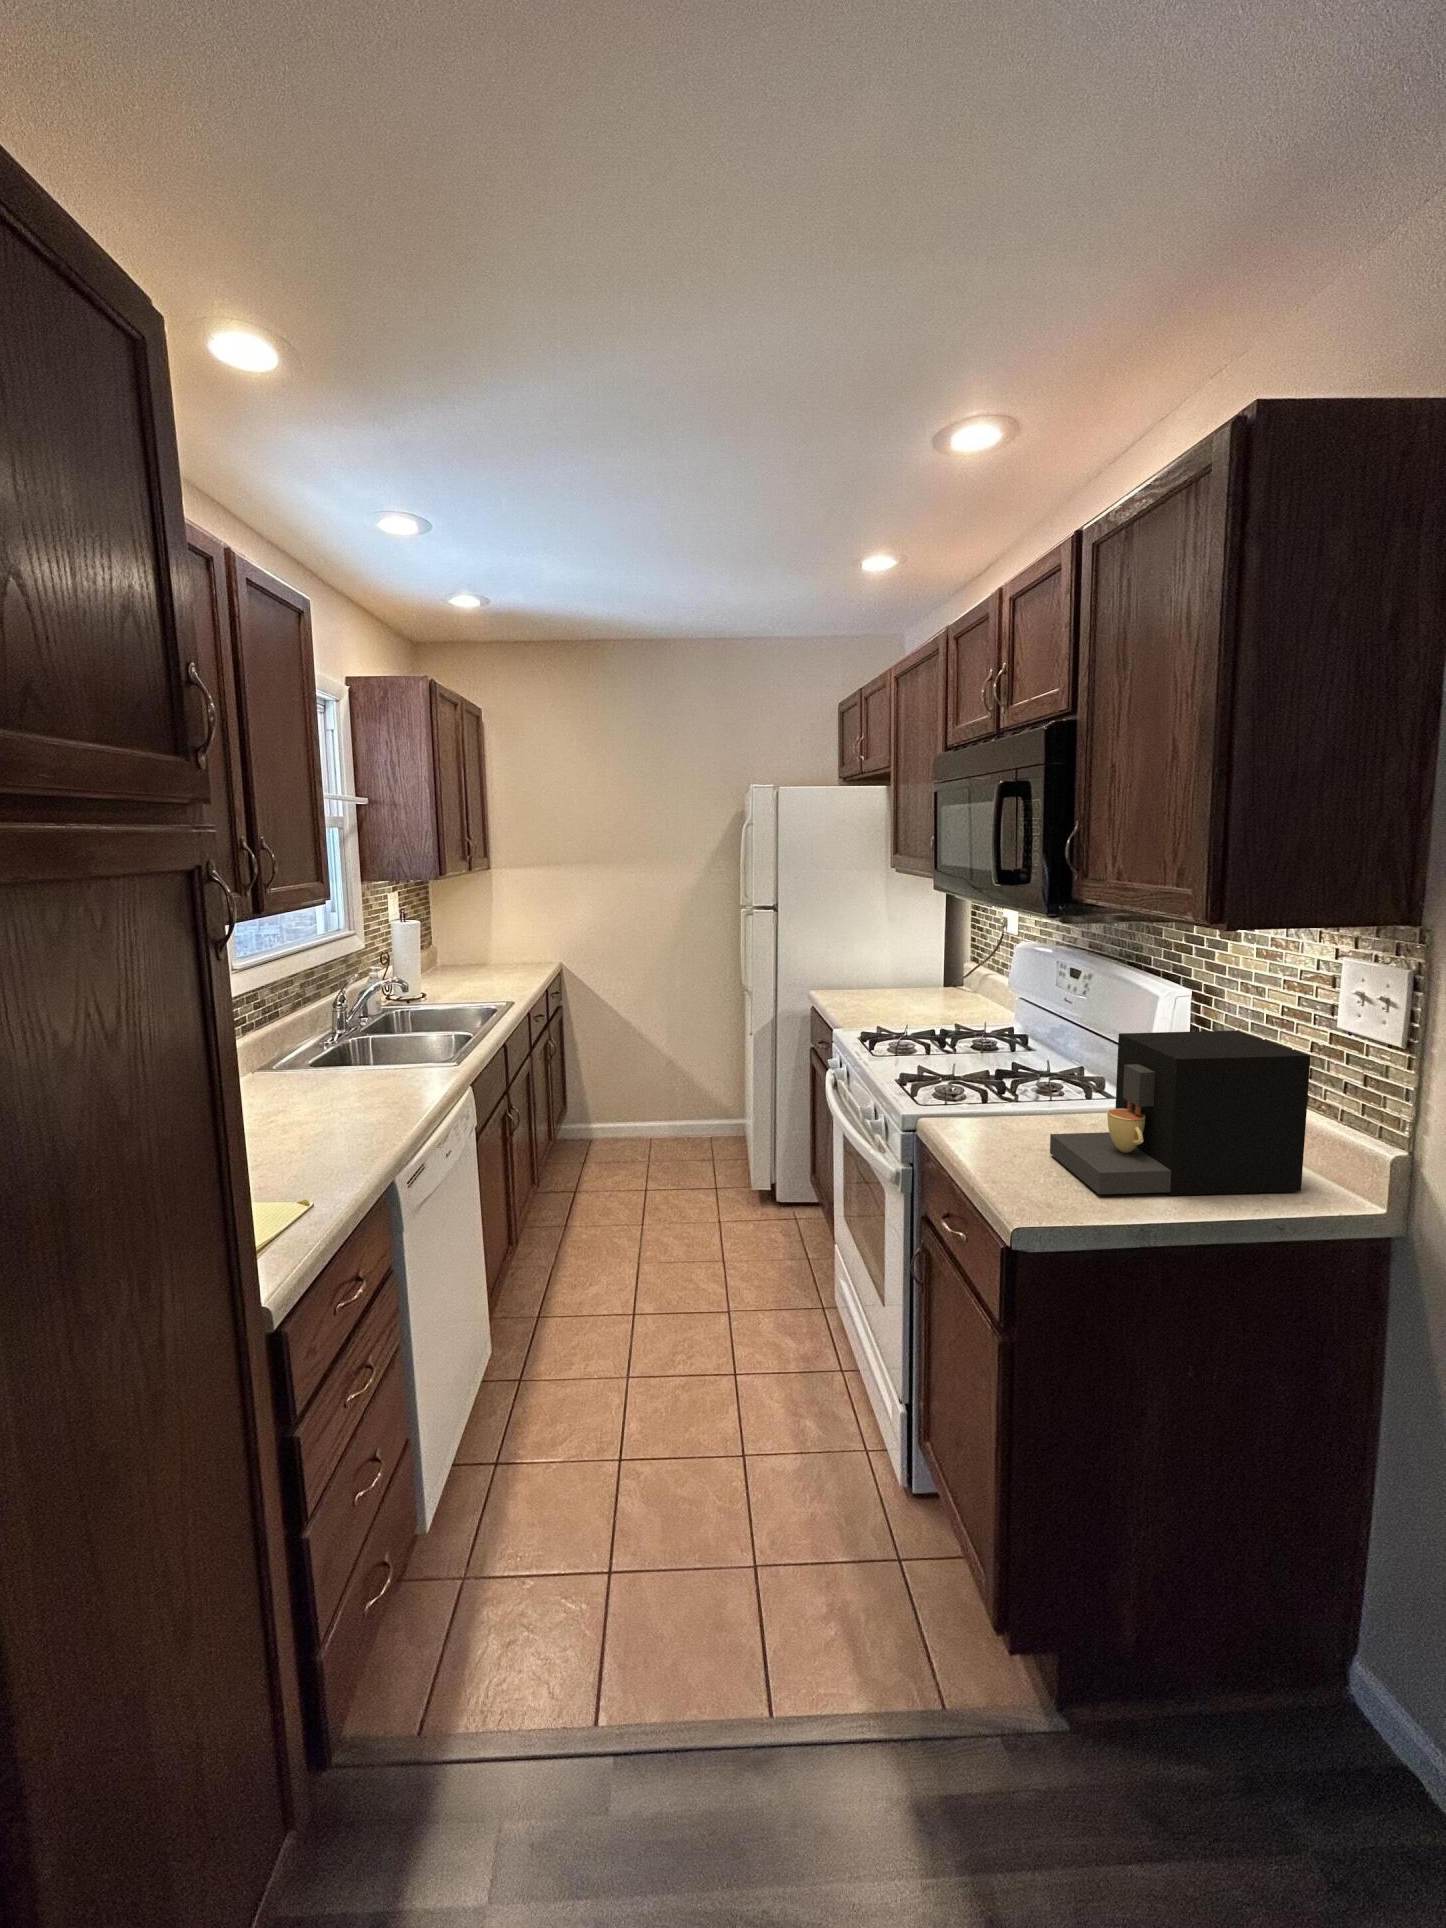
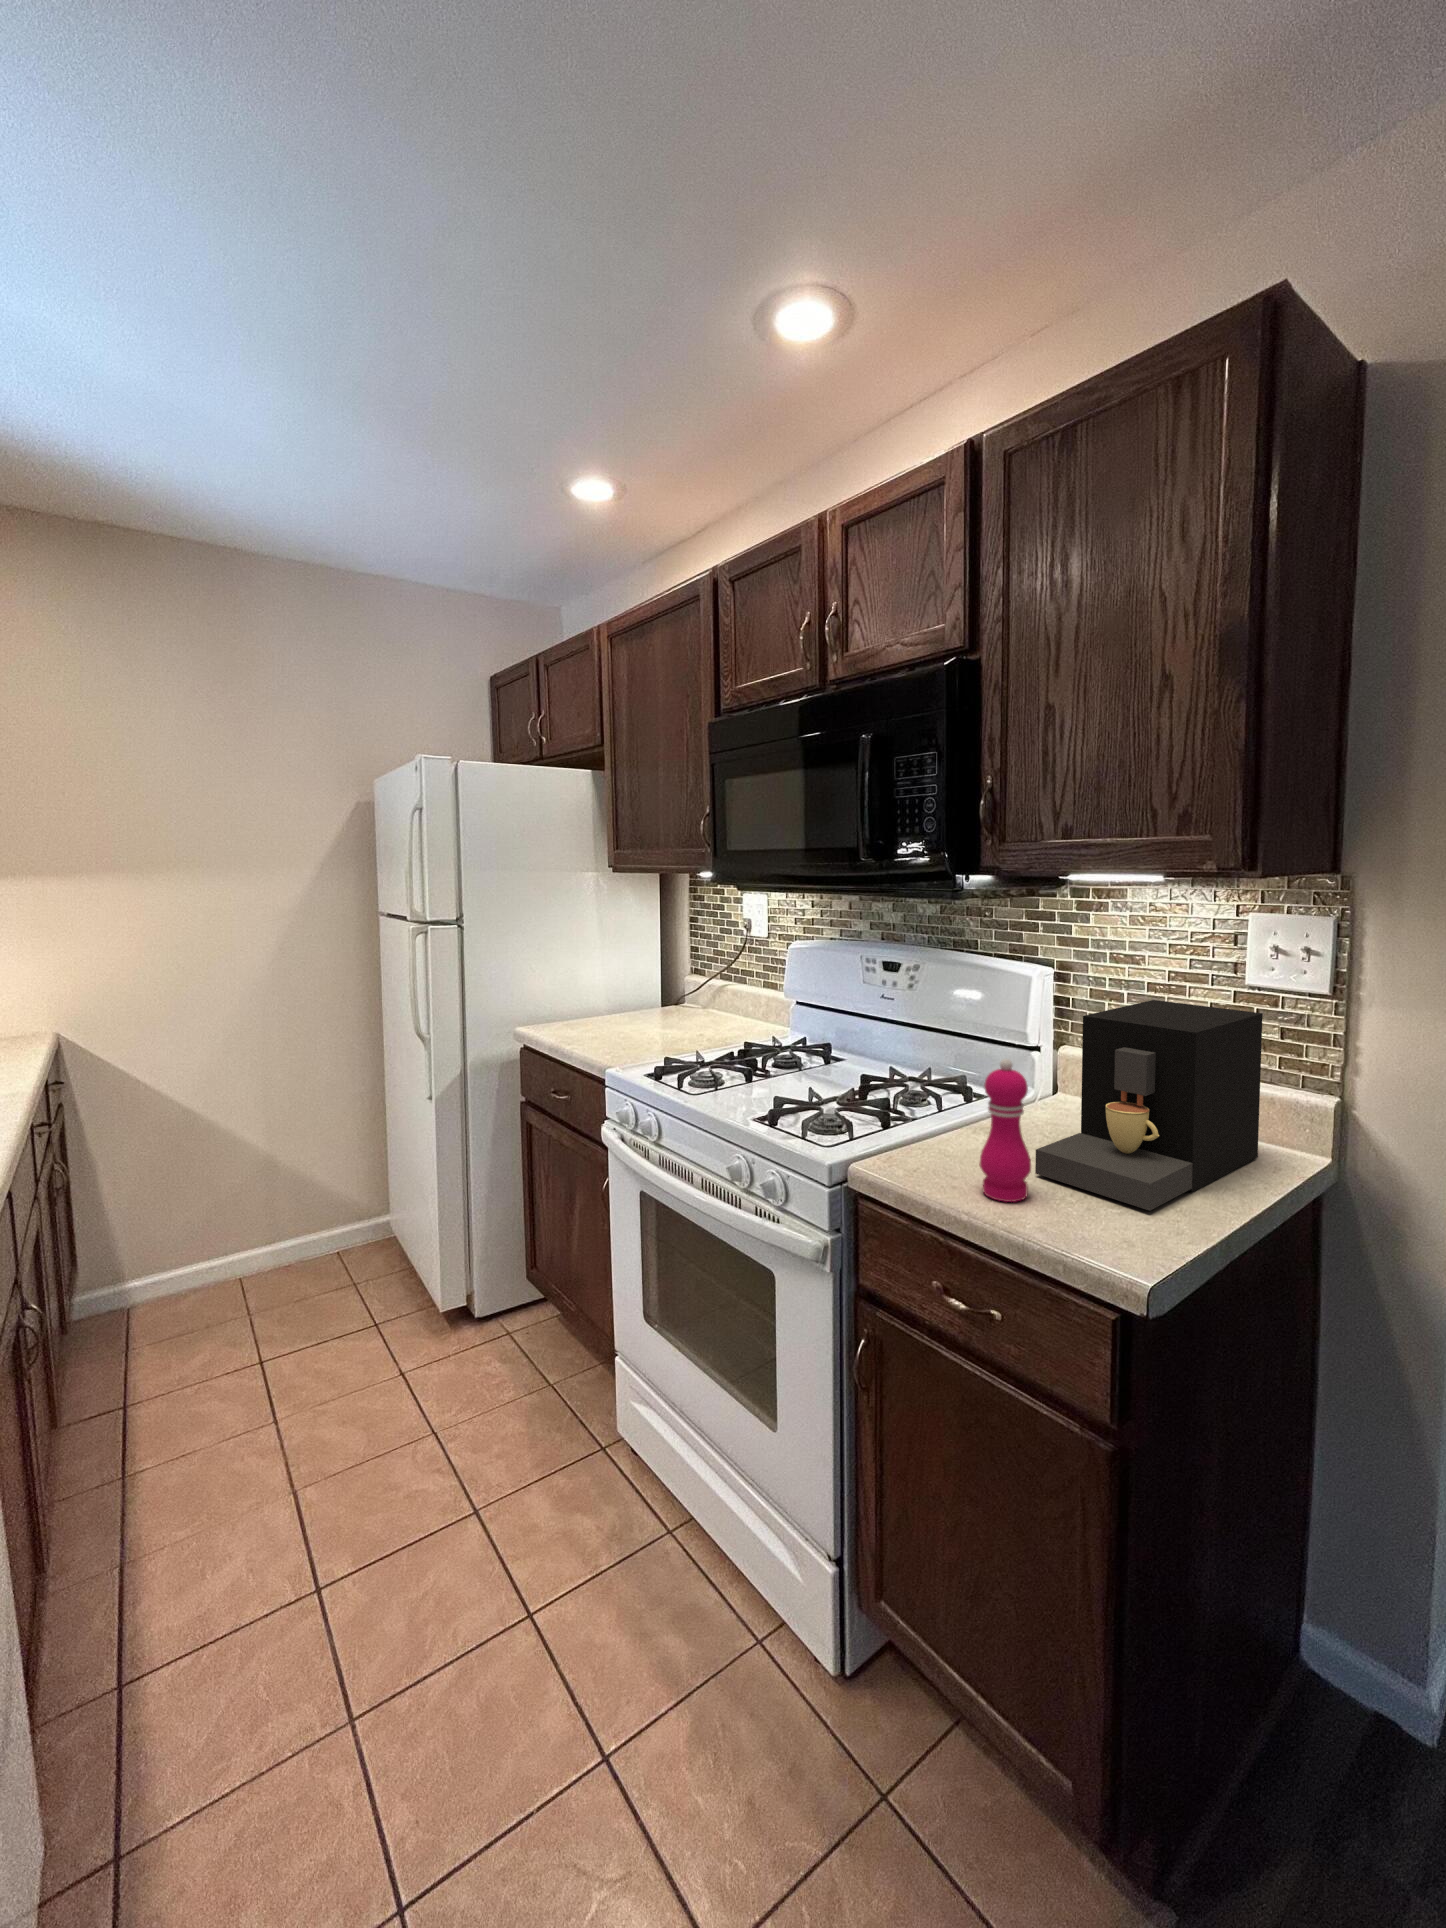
pepper mill: none [983,1055,1024,1165] -> present [979,1059,1031,1202]

